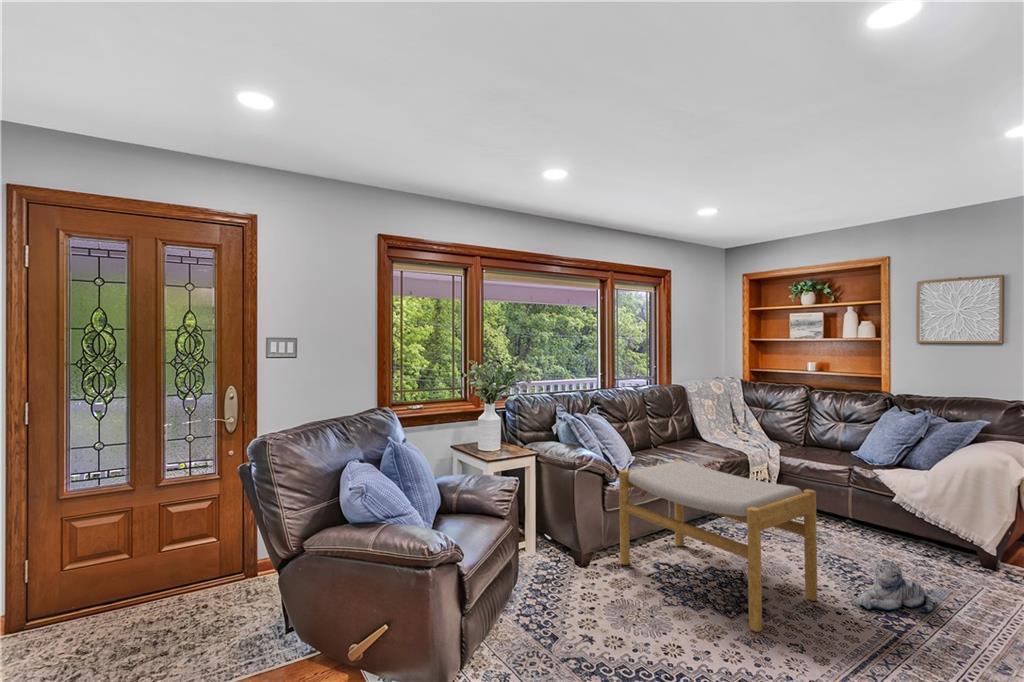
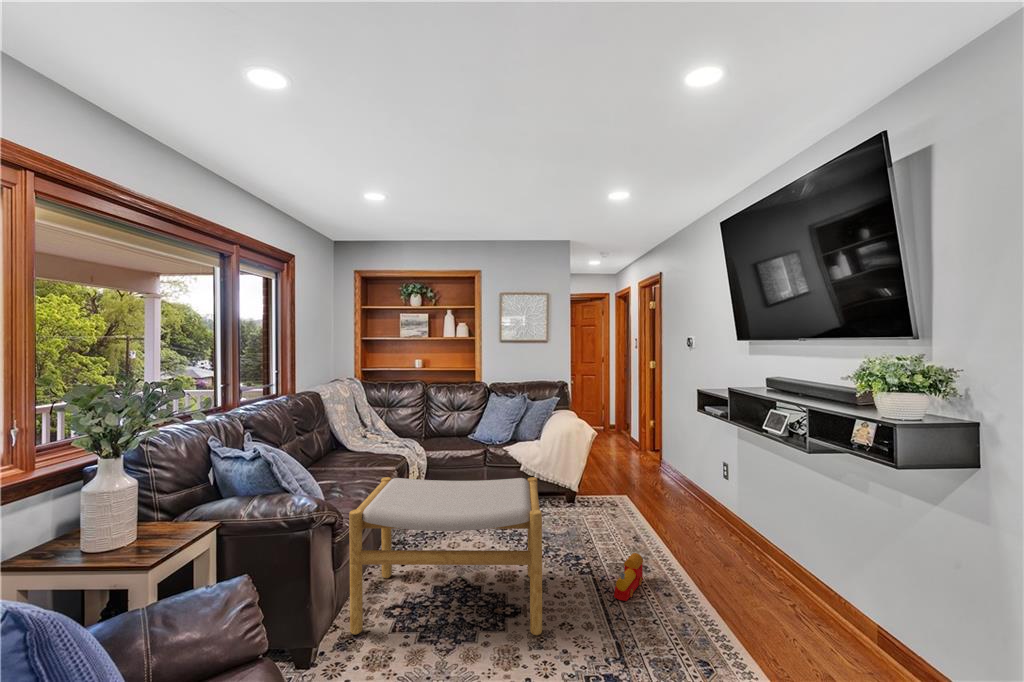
plush toy: present [858,559,934,613] -> none [554,519,591,566]
toy train: none [888,624,963,667] -> present [614,553,643,601]

